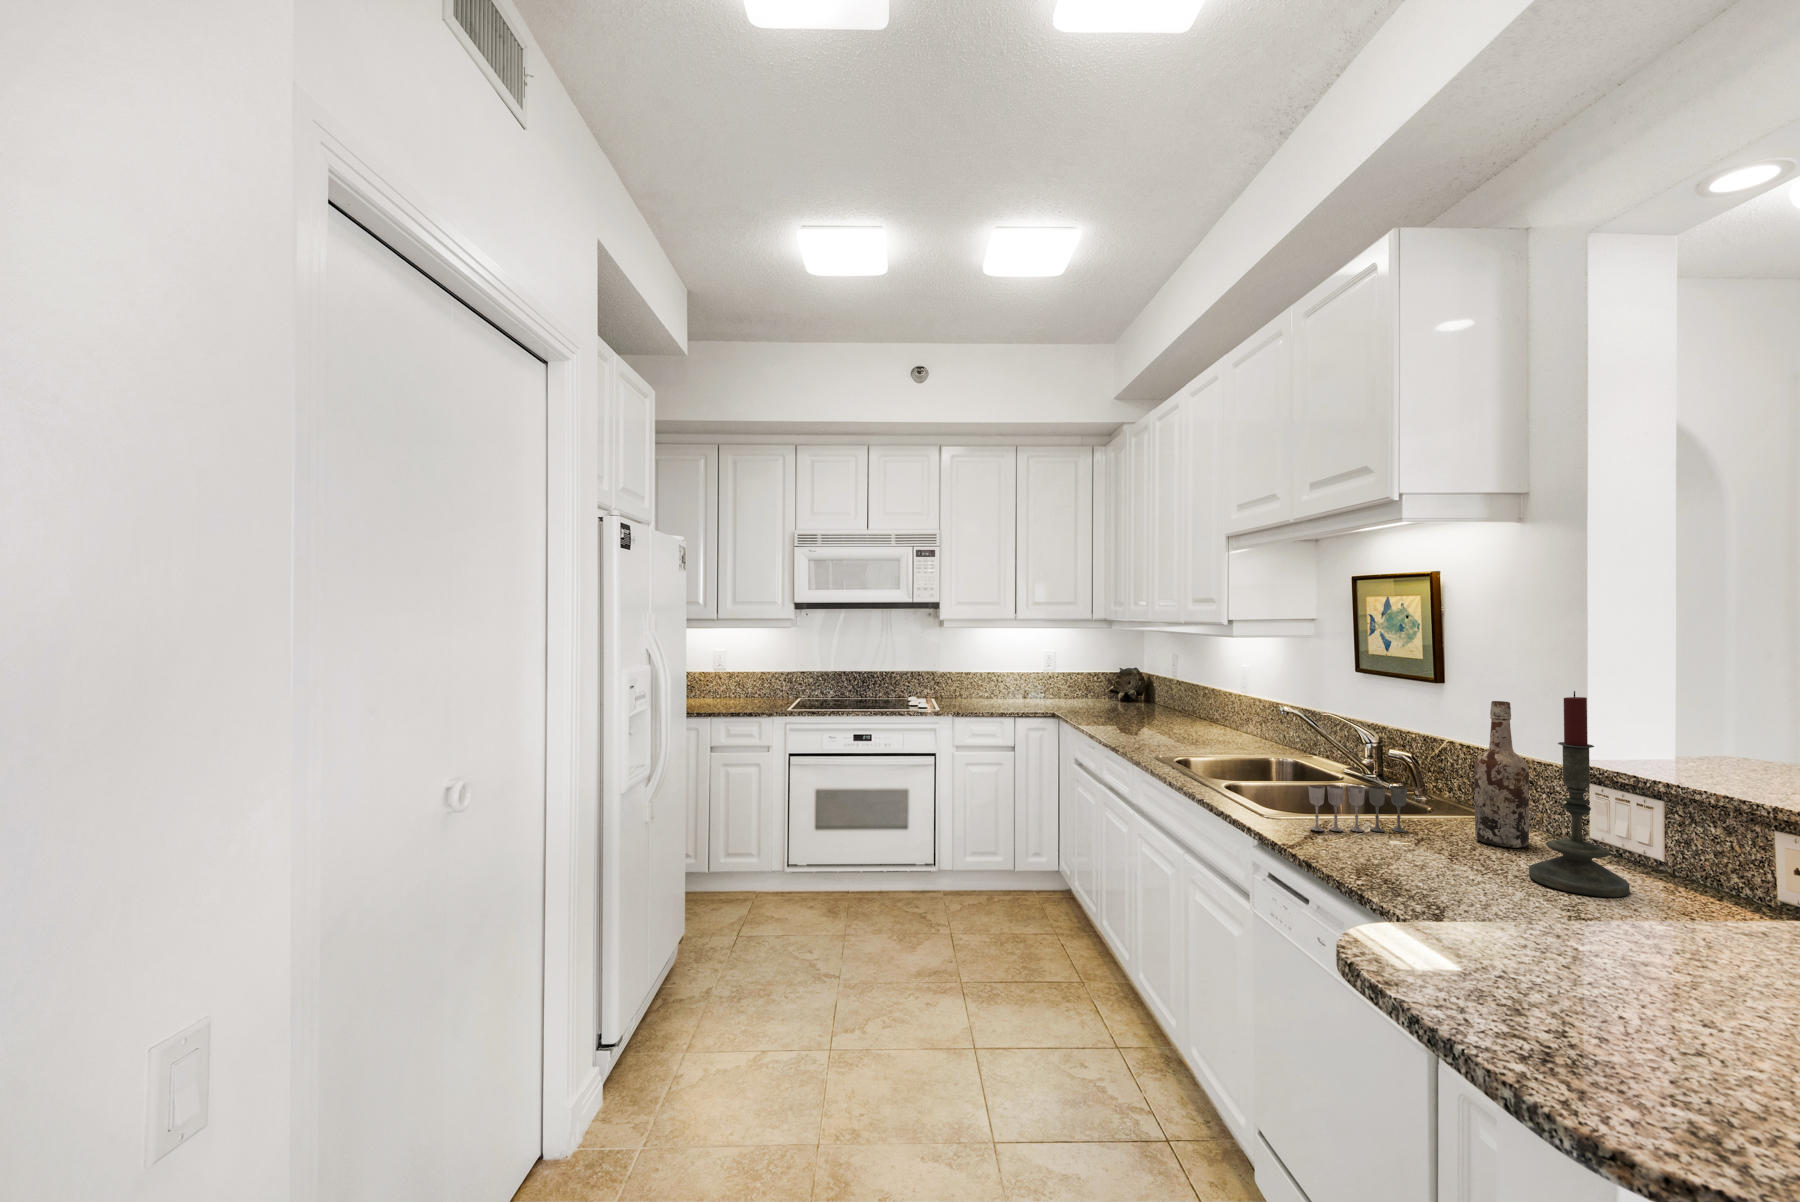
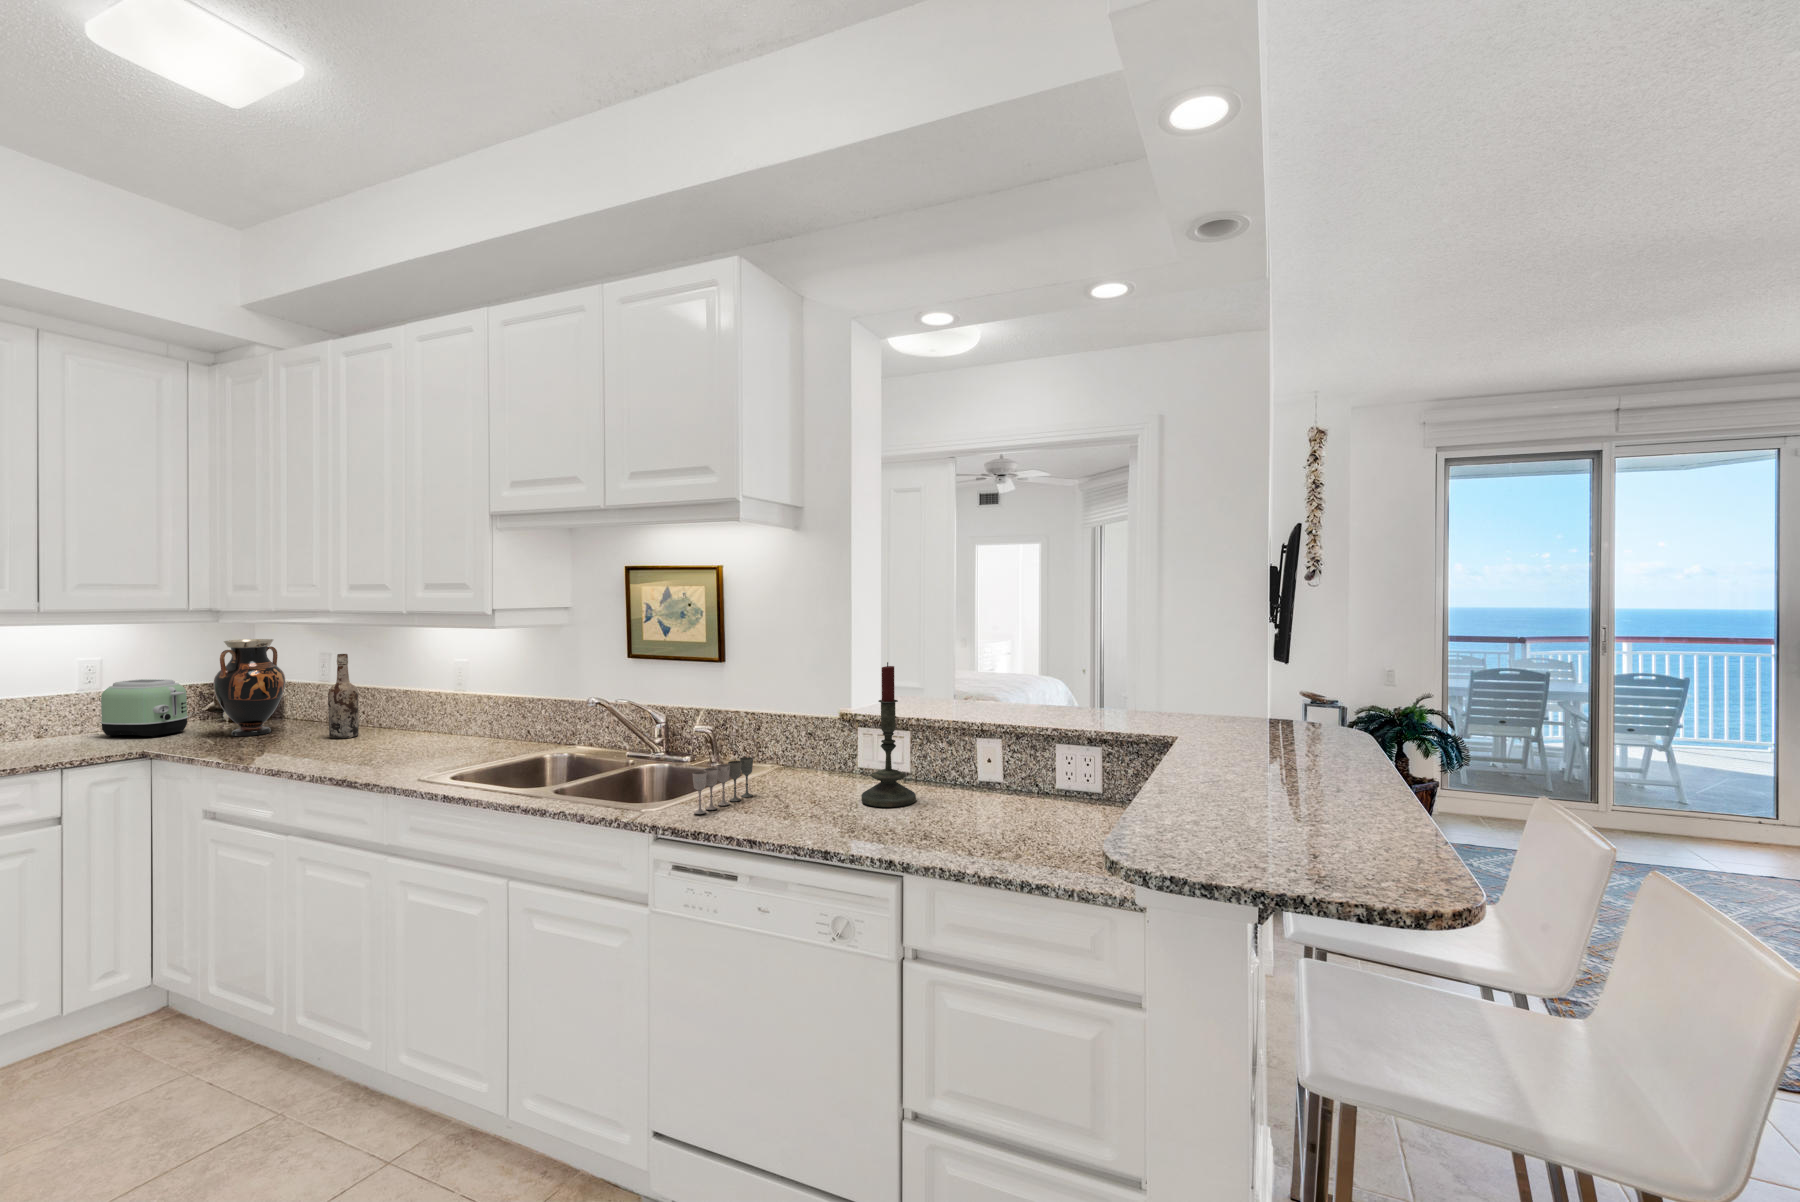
vase: none [1103,643,1146,711] -> present [213,639,285,736]
toaster: none [1054,666,1098,704] -> present [100,679,189,737]
wine bottle: present [1474,701,1529,848] -> present [328,654,359,739]

